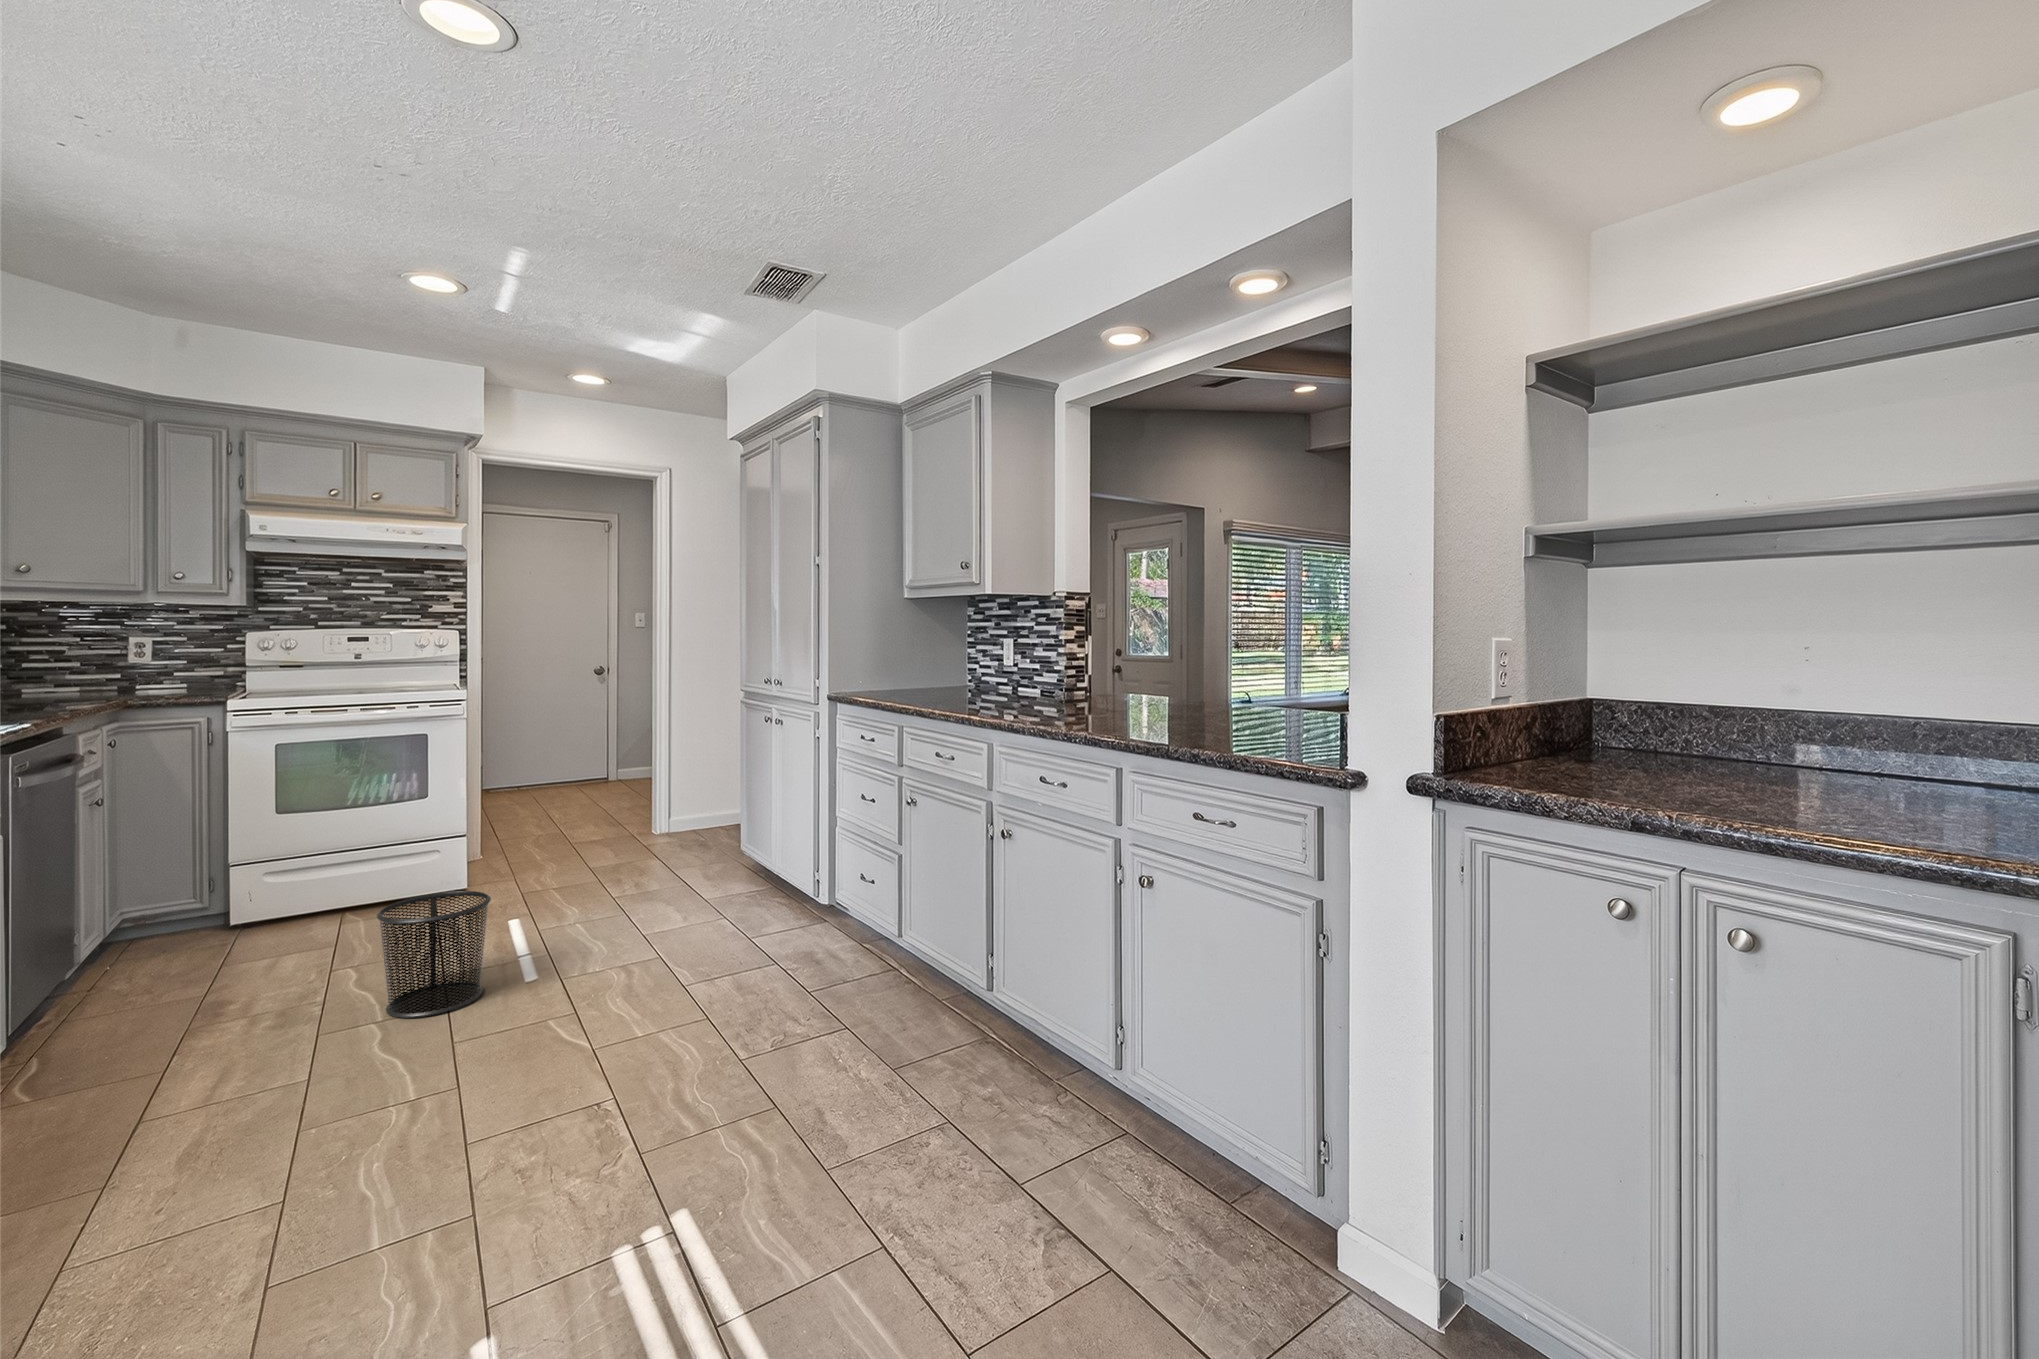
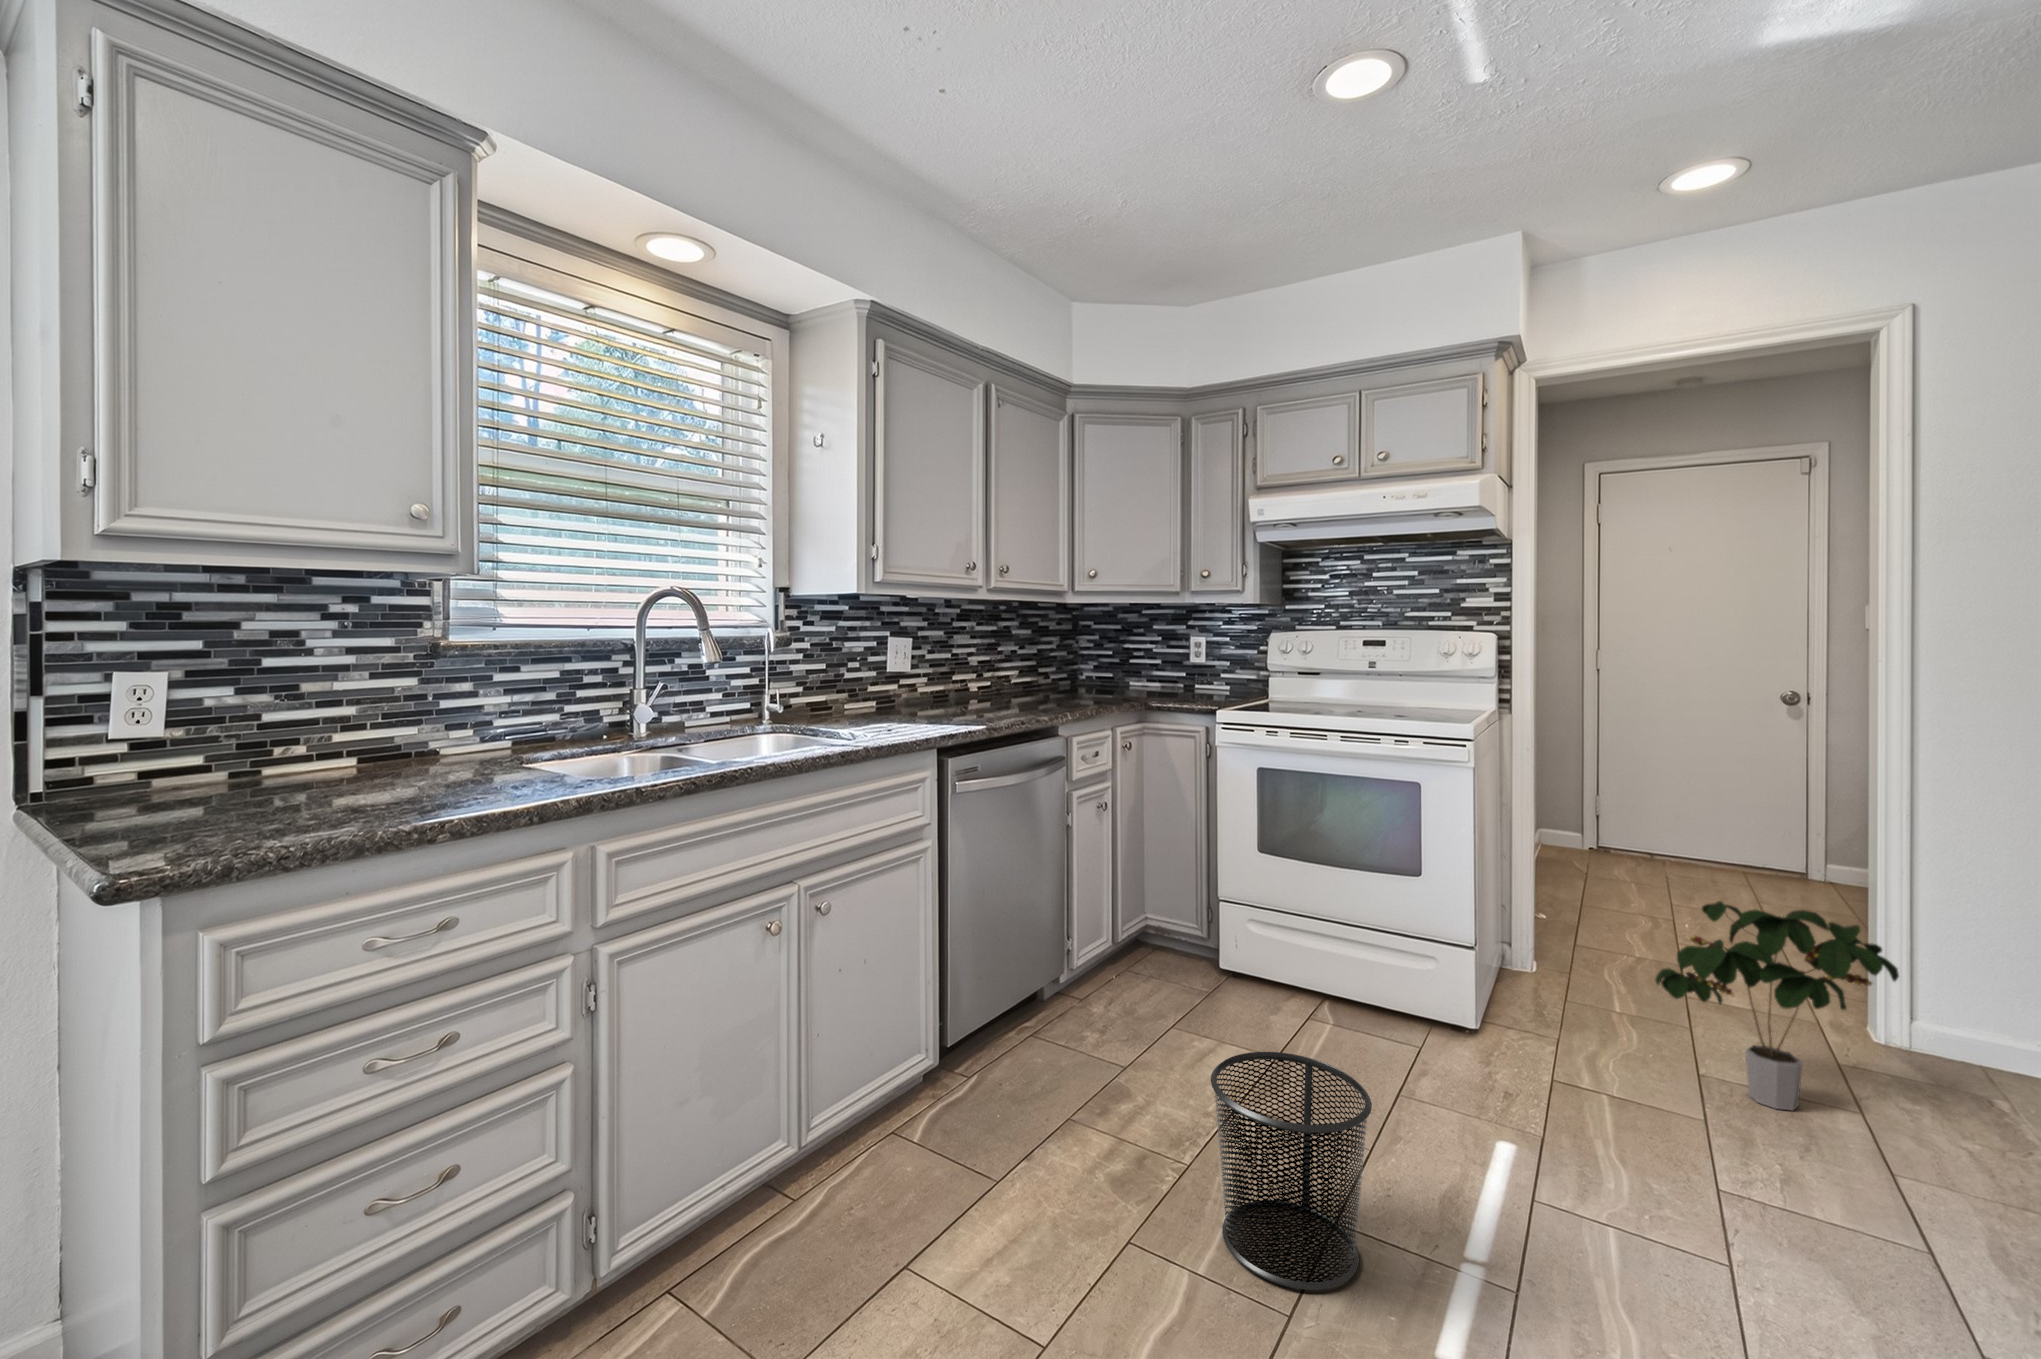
potted plant: none [576,768,679,870] -> present [1655,901,1899,1110]

